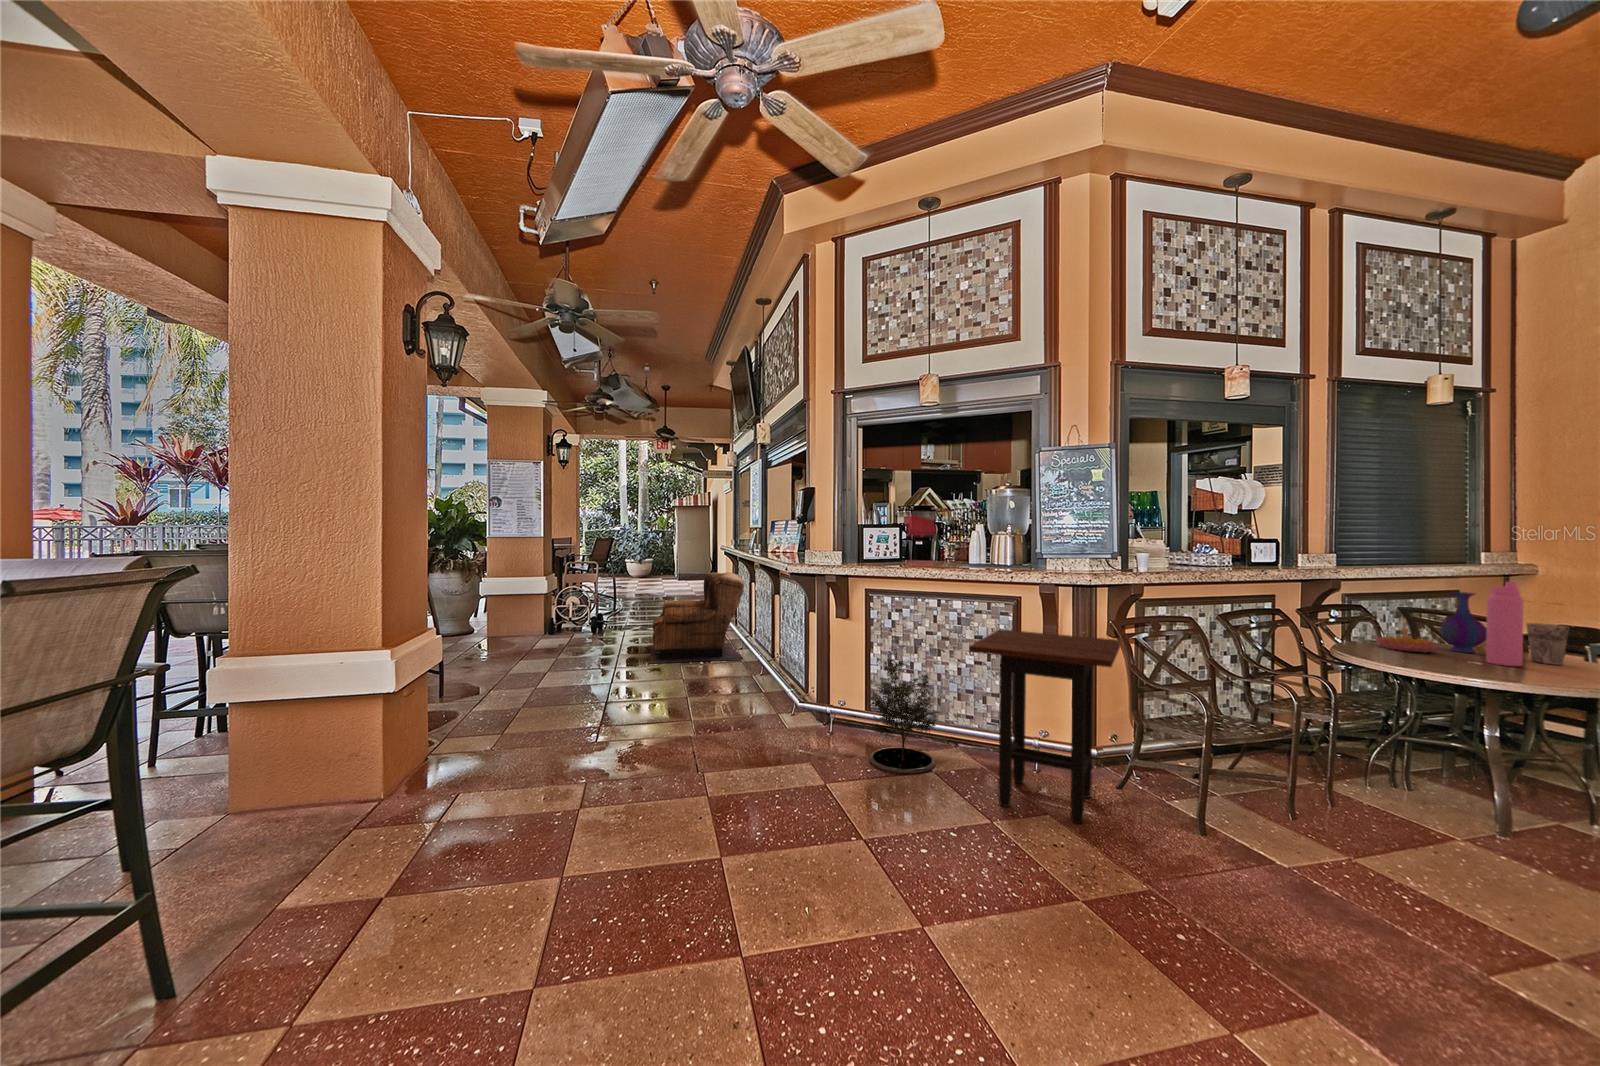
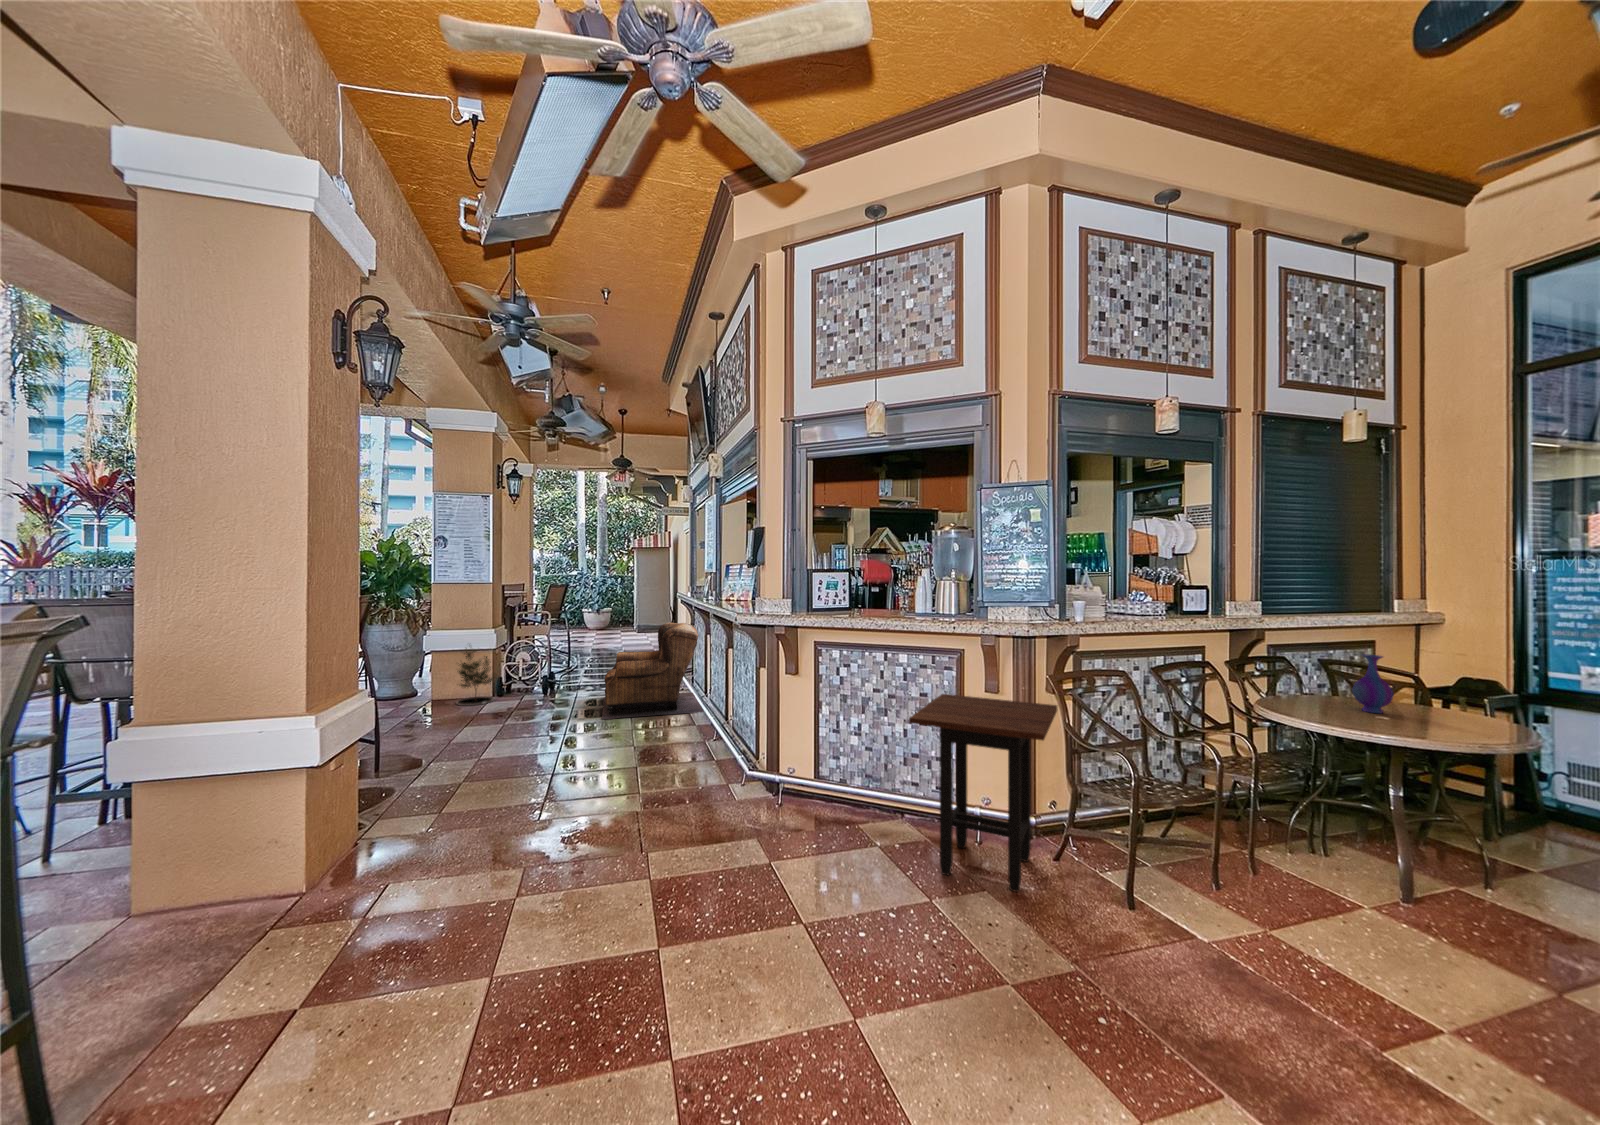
water bottle: present [1486,582,1524,666] -> none [1391,649,1423,730]
candle holder: present [1375,620,1440,653] -> none [1292,682,1351,715]
cup: present [1526,623,1569,665] -> none [1428,685,1465,726]
potted tree: present [870,647,940,774] -> present [456,650,493,706]

